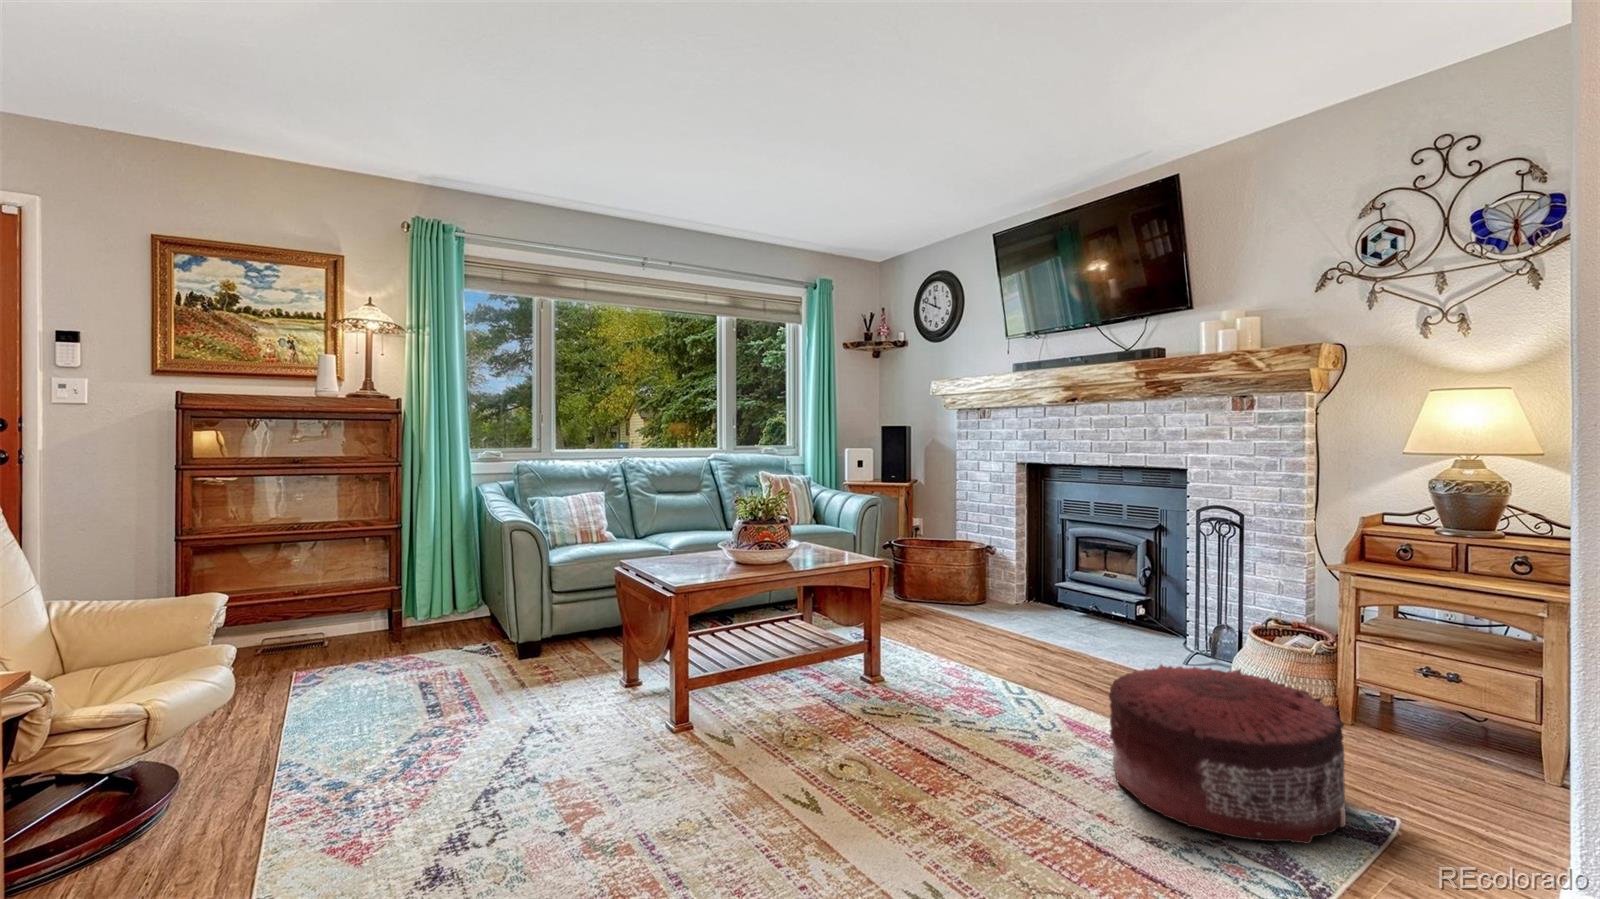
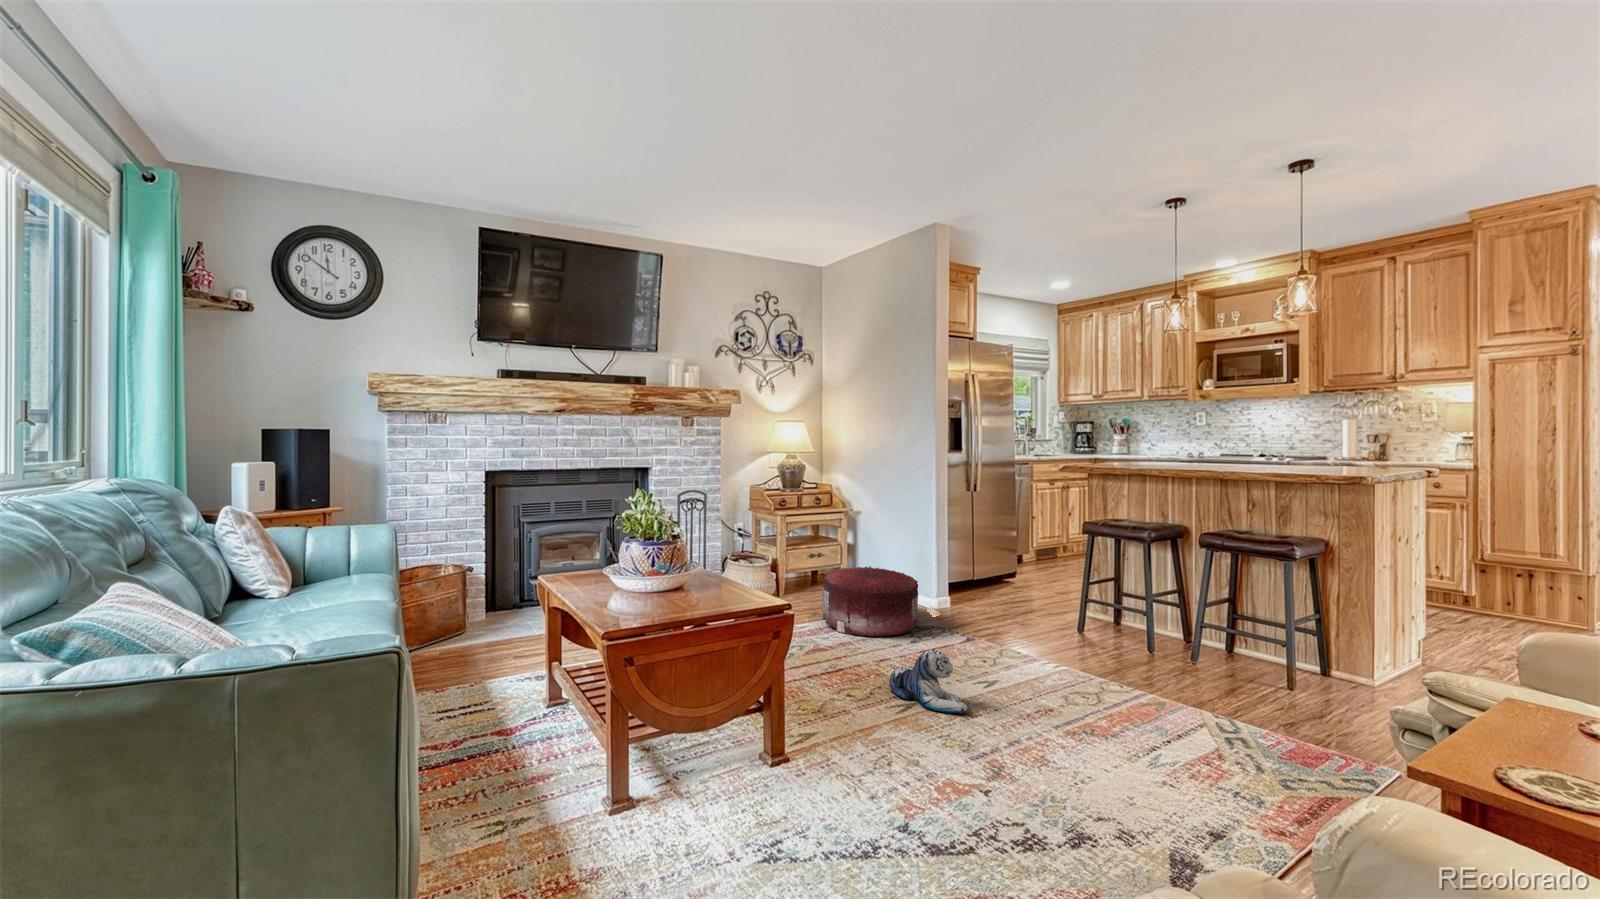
plush toy: none [781,731,909,840] -> present [889,649,968,714]

